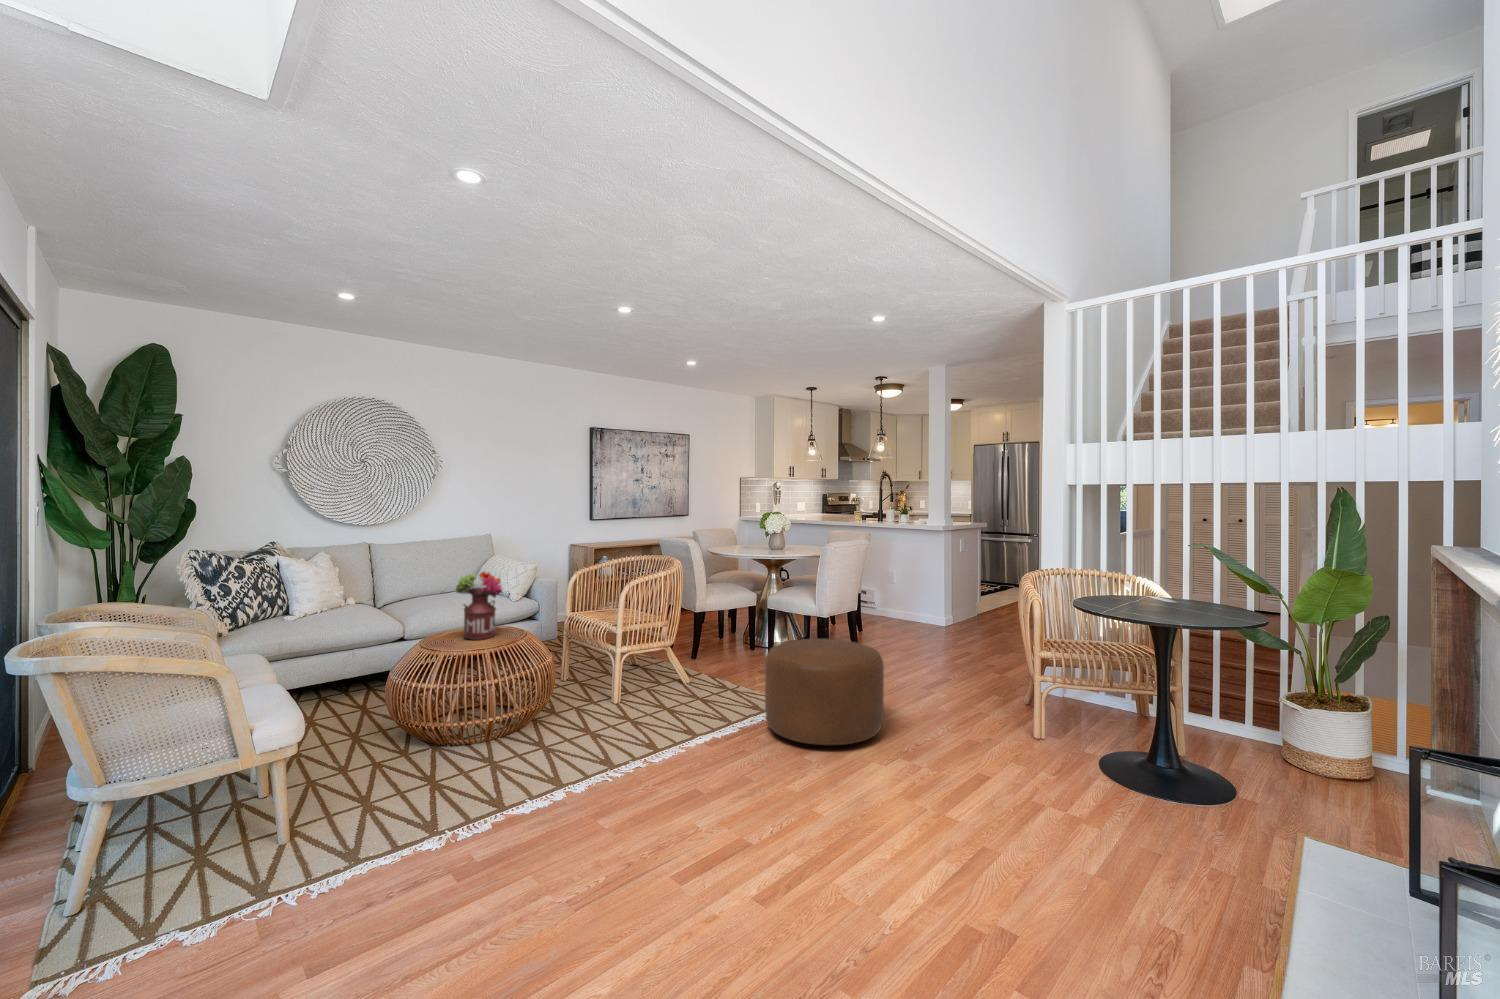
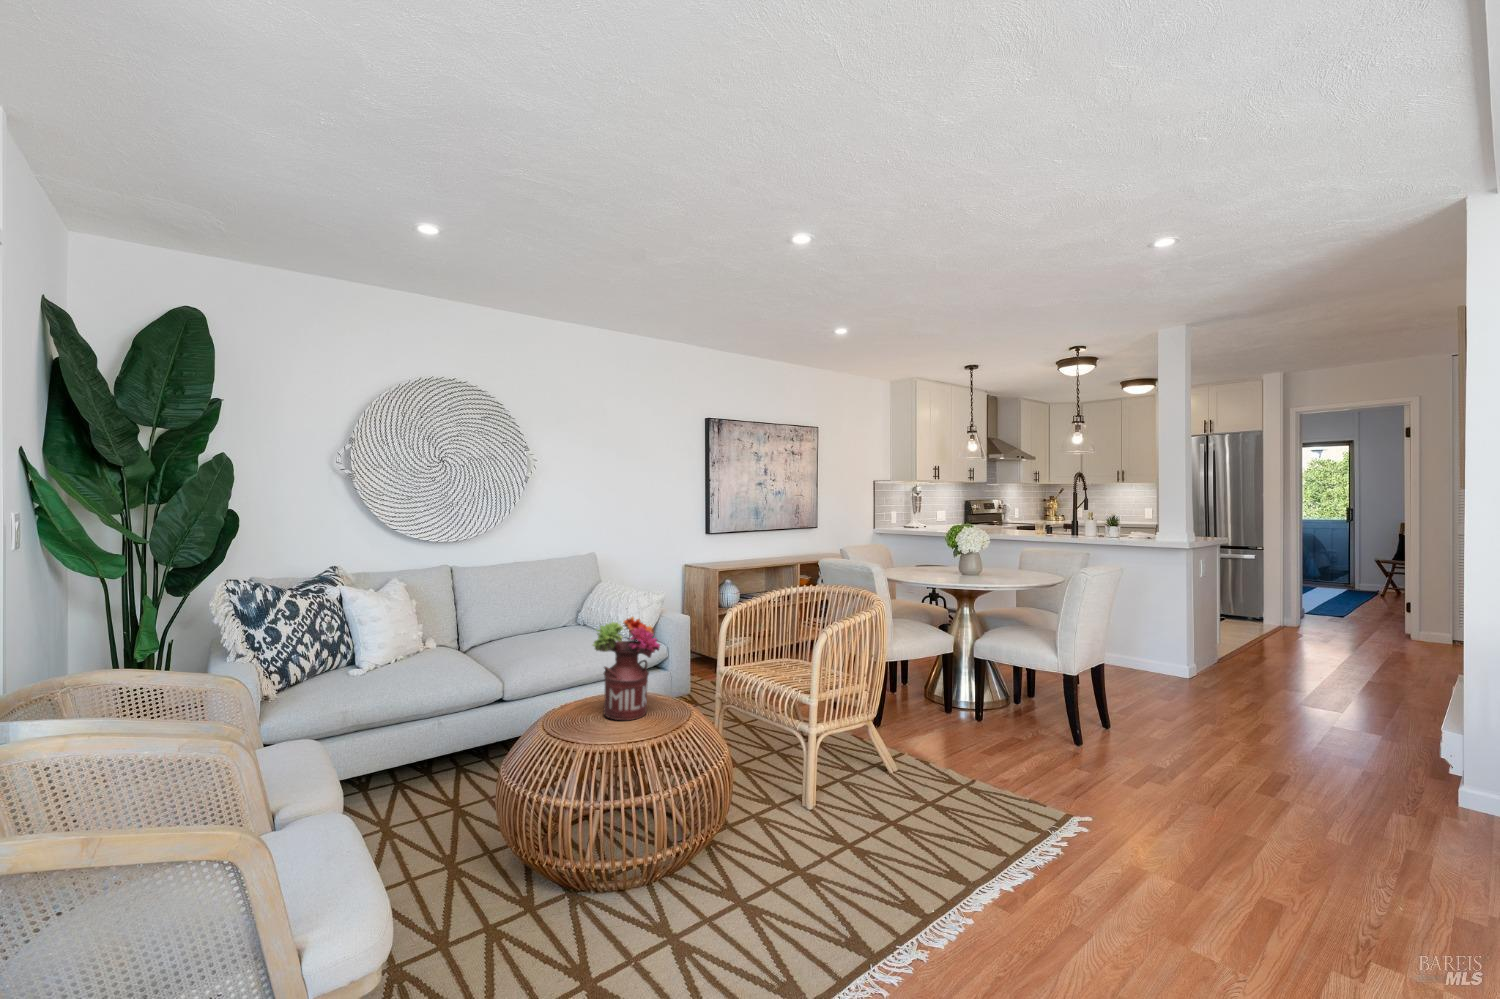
ottoman: present [765,639,884,745] -> none [1063,725,1280,920]

